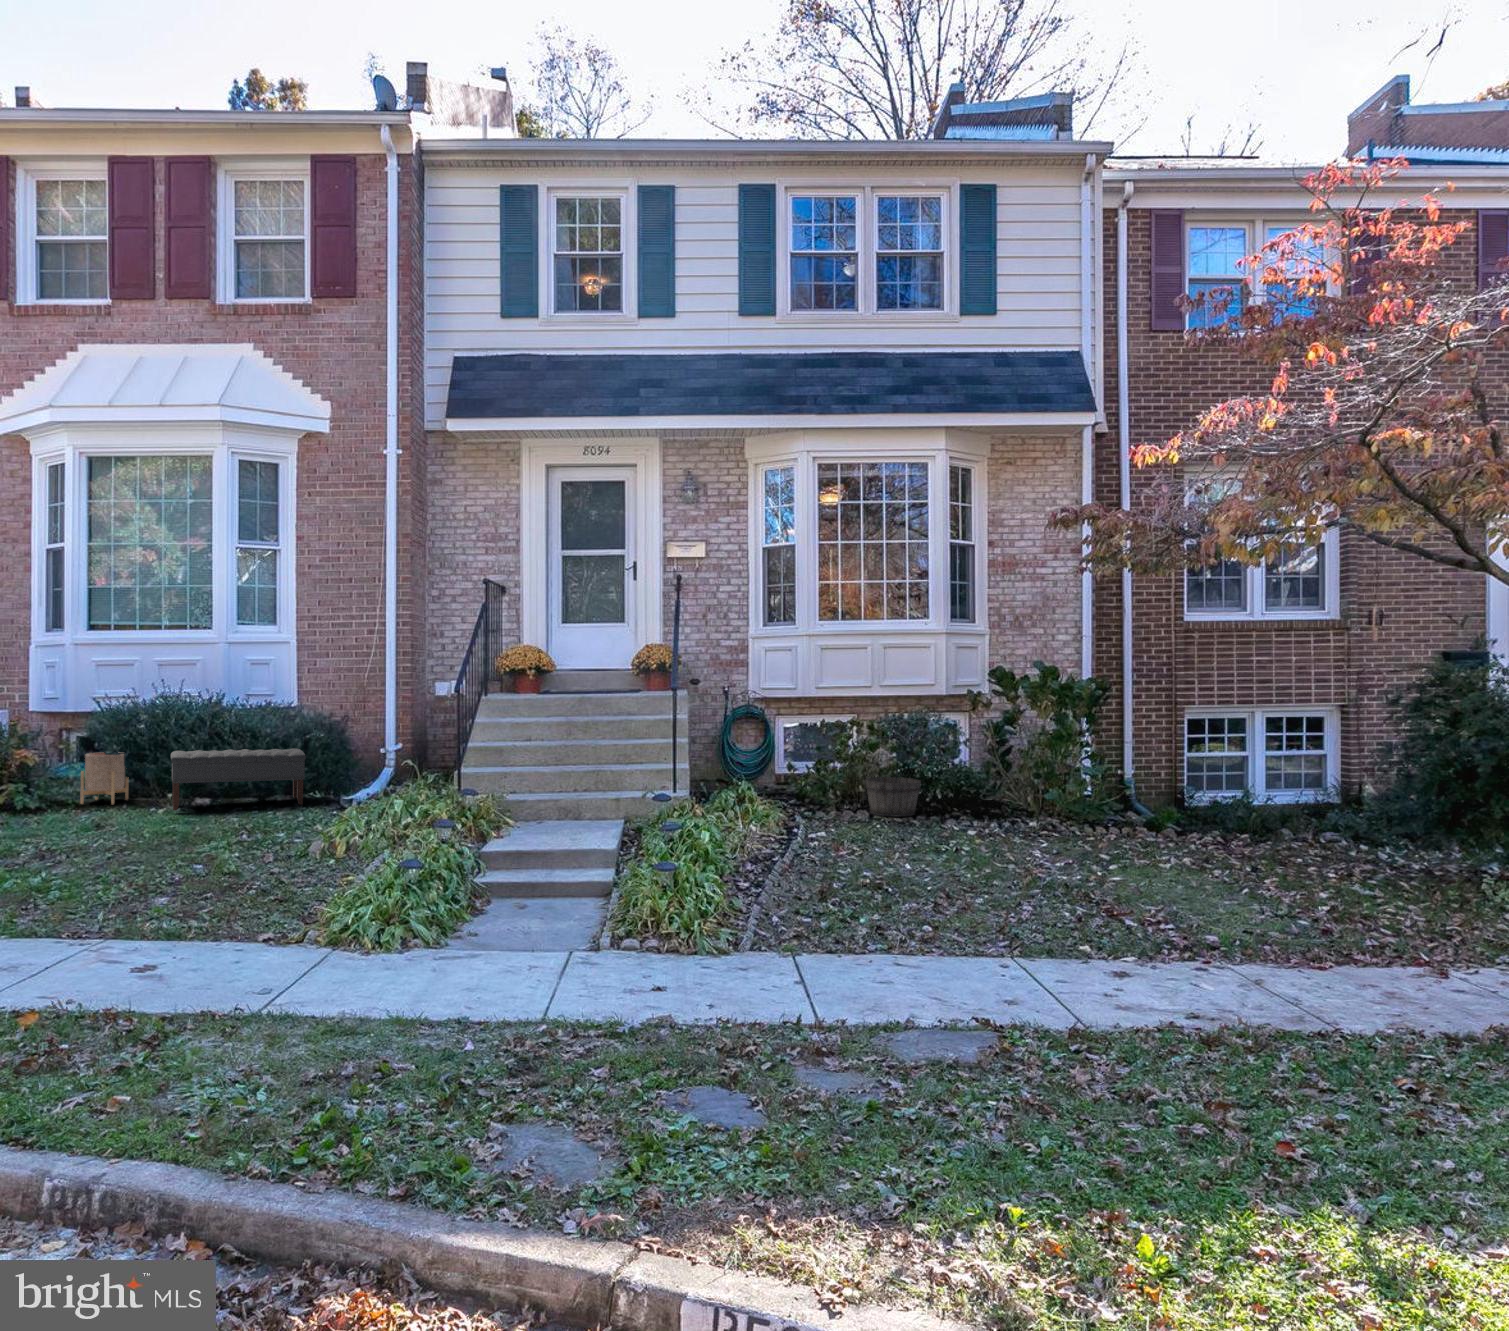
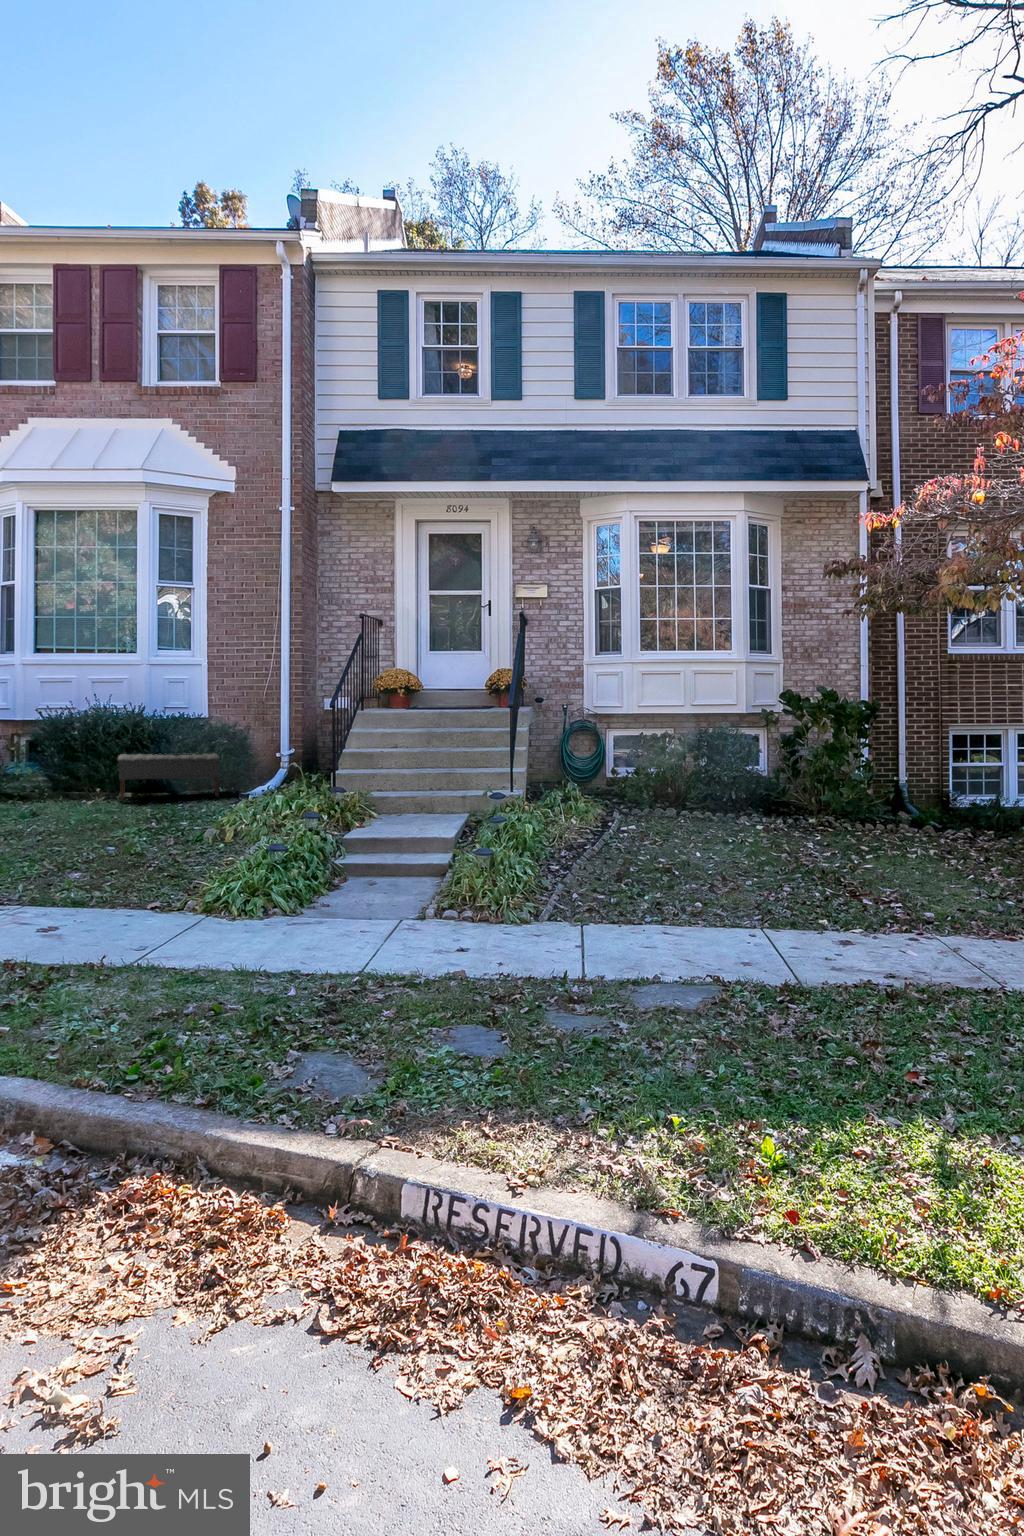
planter: present [80,753,129,804] -> none [53,755,89,795]
wooden bucket: present [866,771,921,817] -> none [669,772,716,813]

